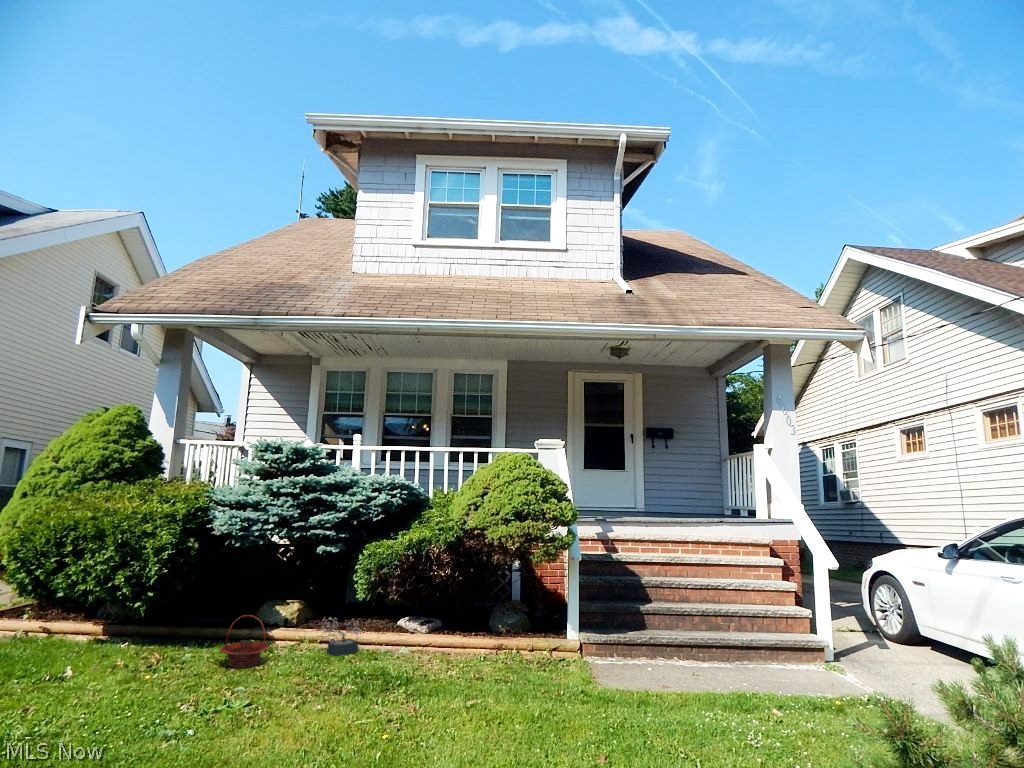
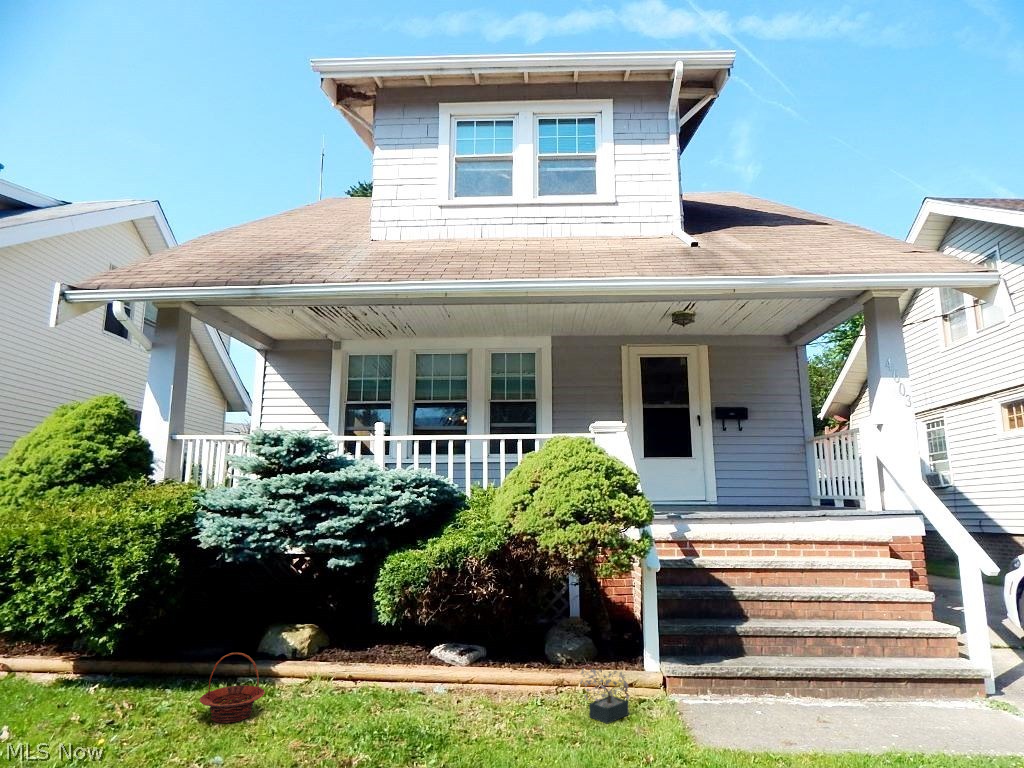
decorative plant: present [321,617,362,656] -> present [580,668,629,724]

